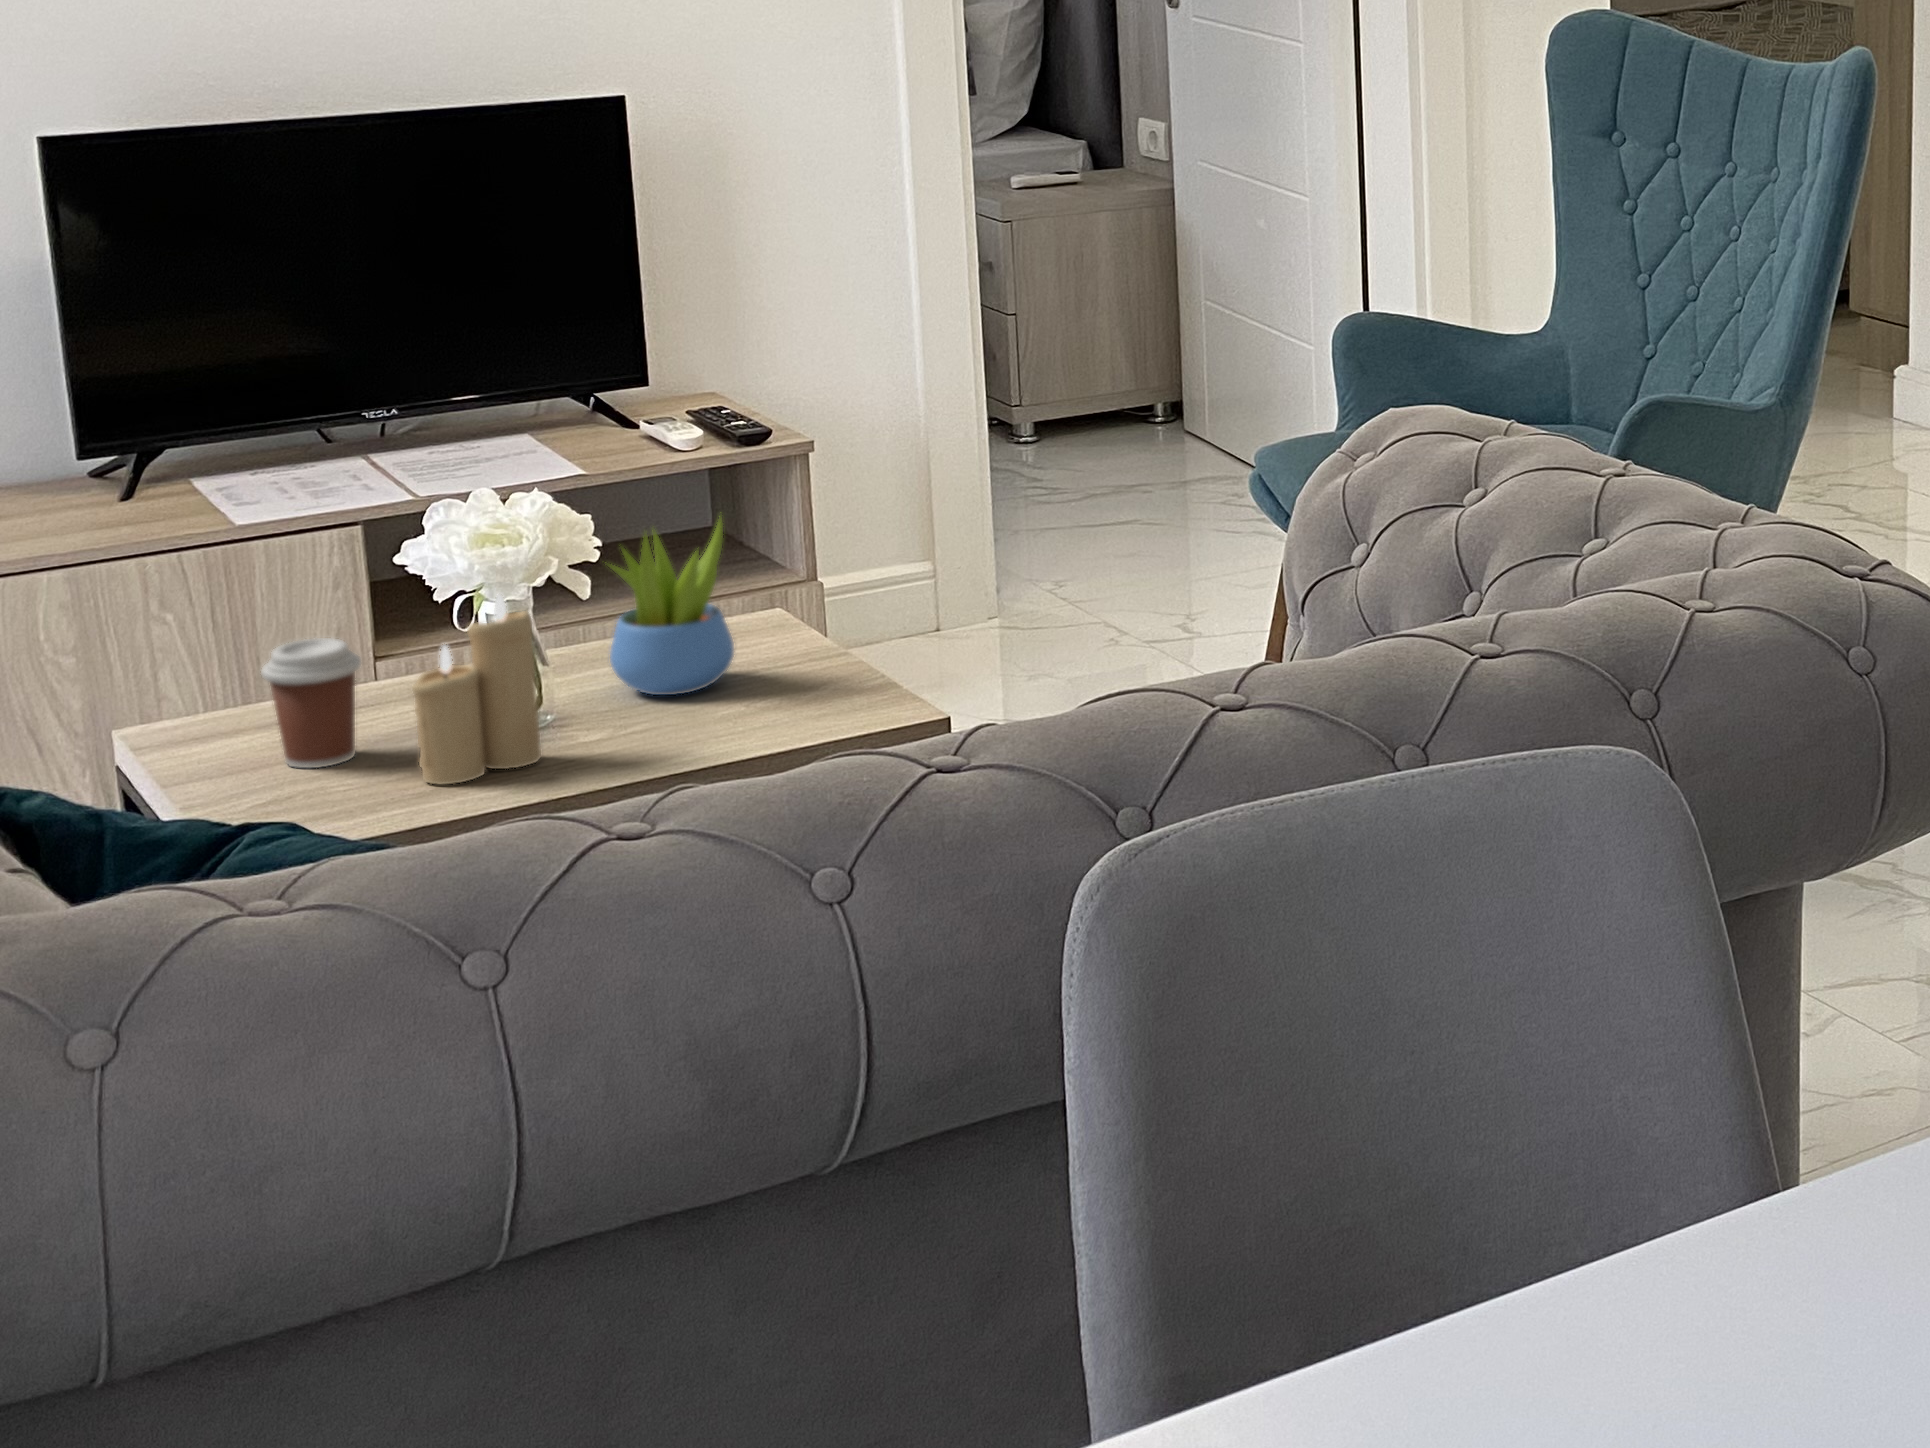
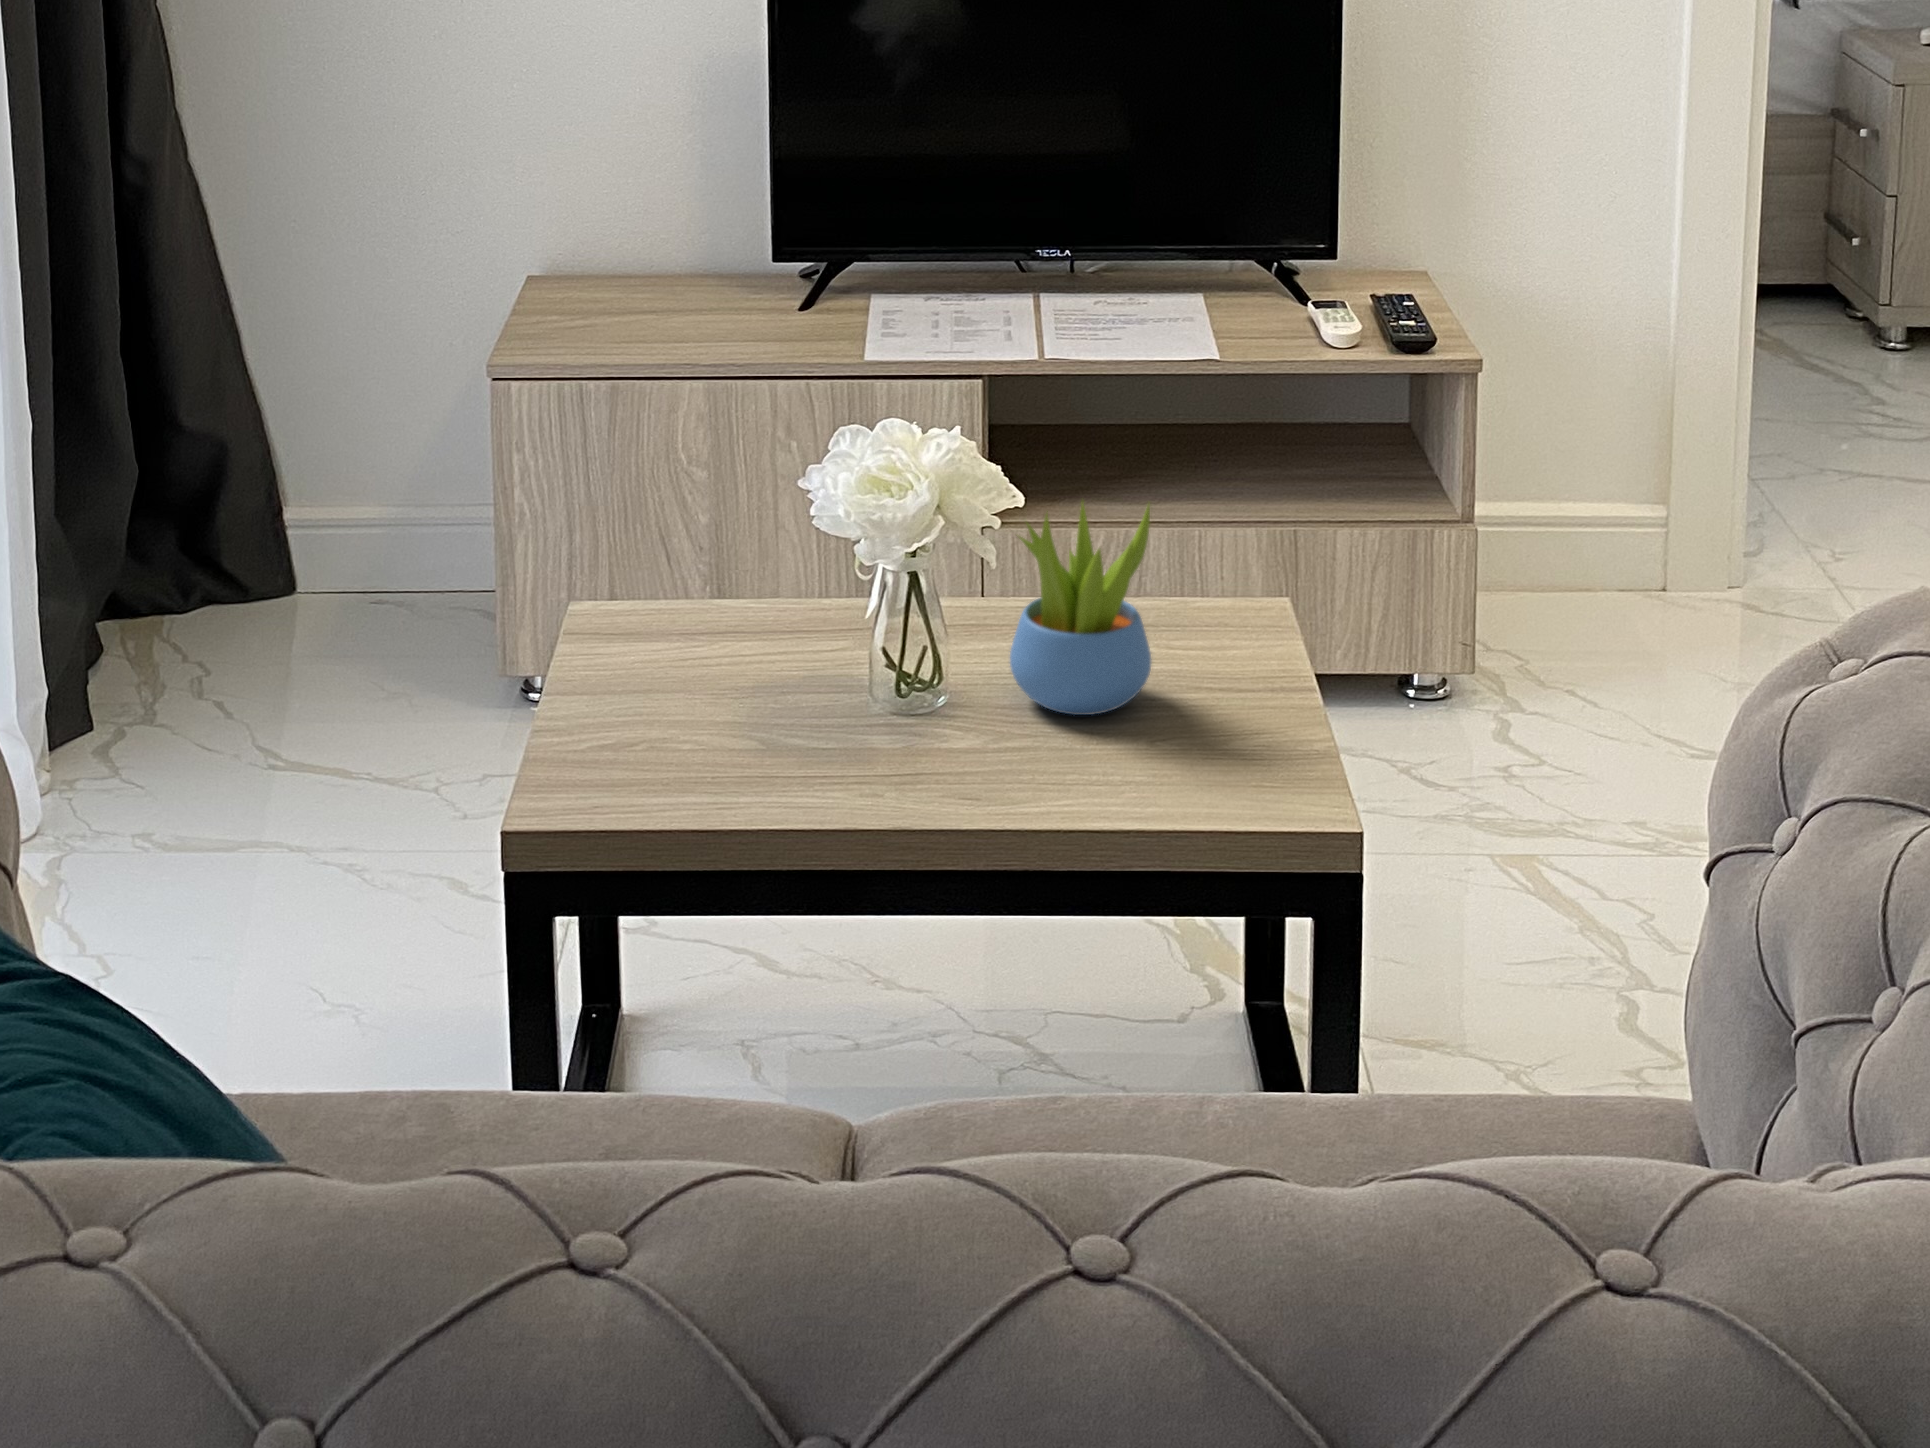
candle: present [412,595,541,784] -> none [719,573,861,792]
coffee cup: present [261,638,361,768] -> none [617,570,717,724]

